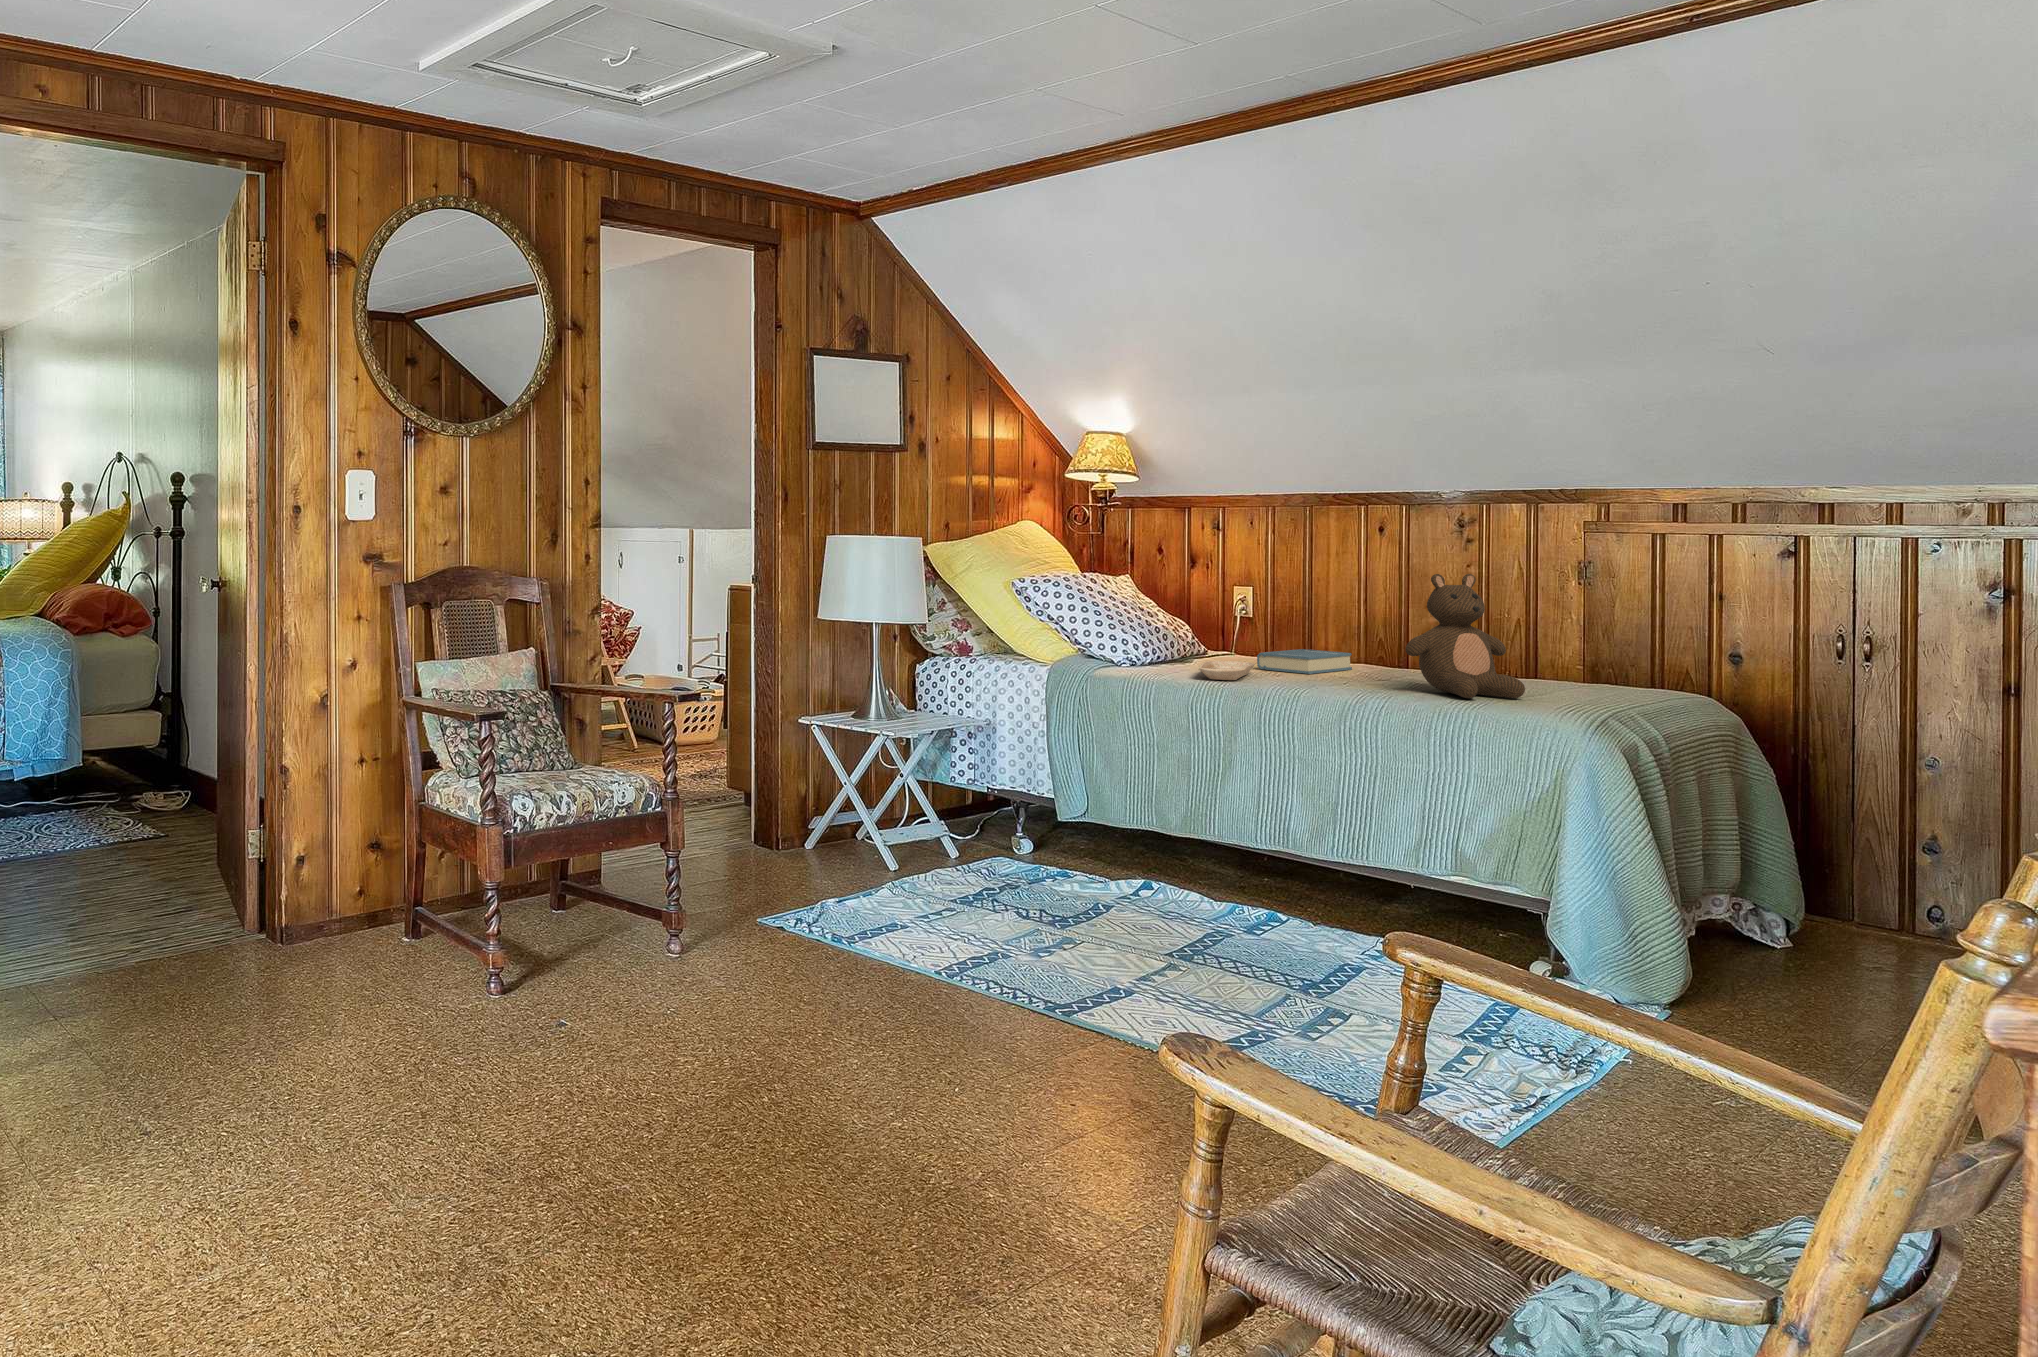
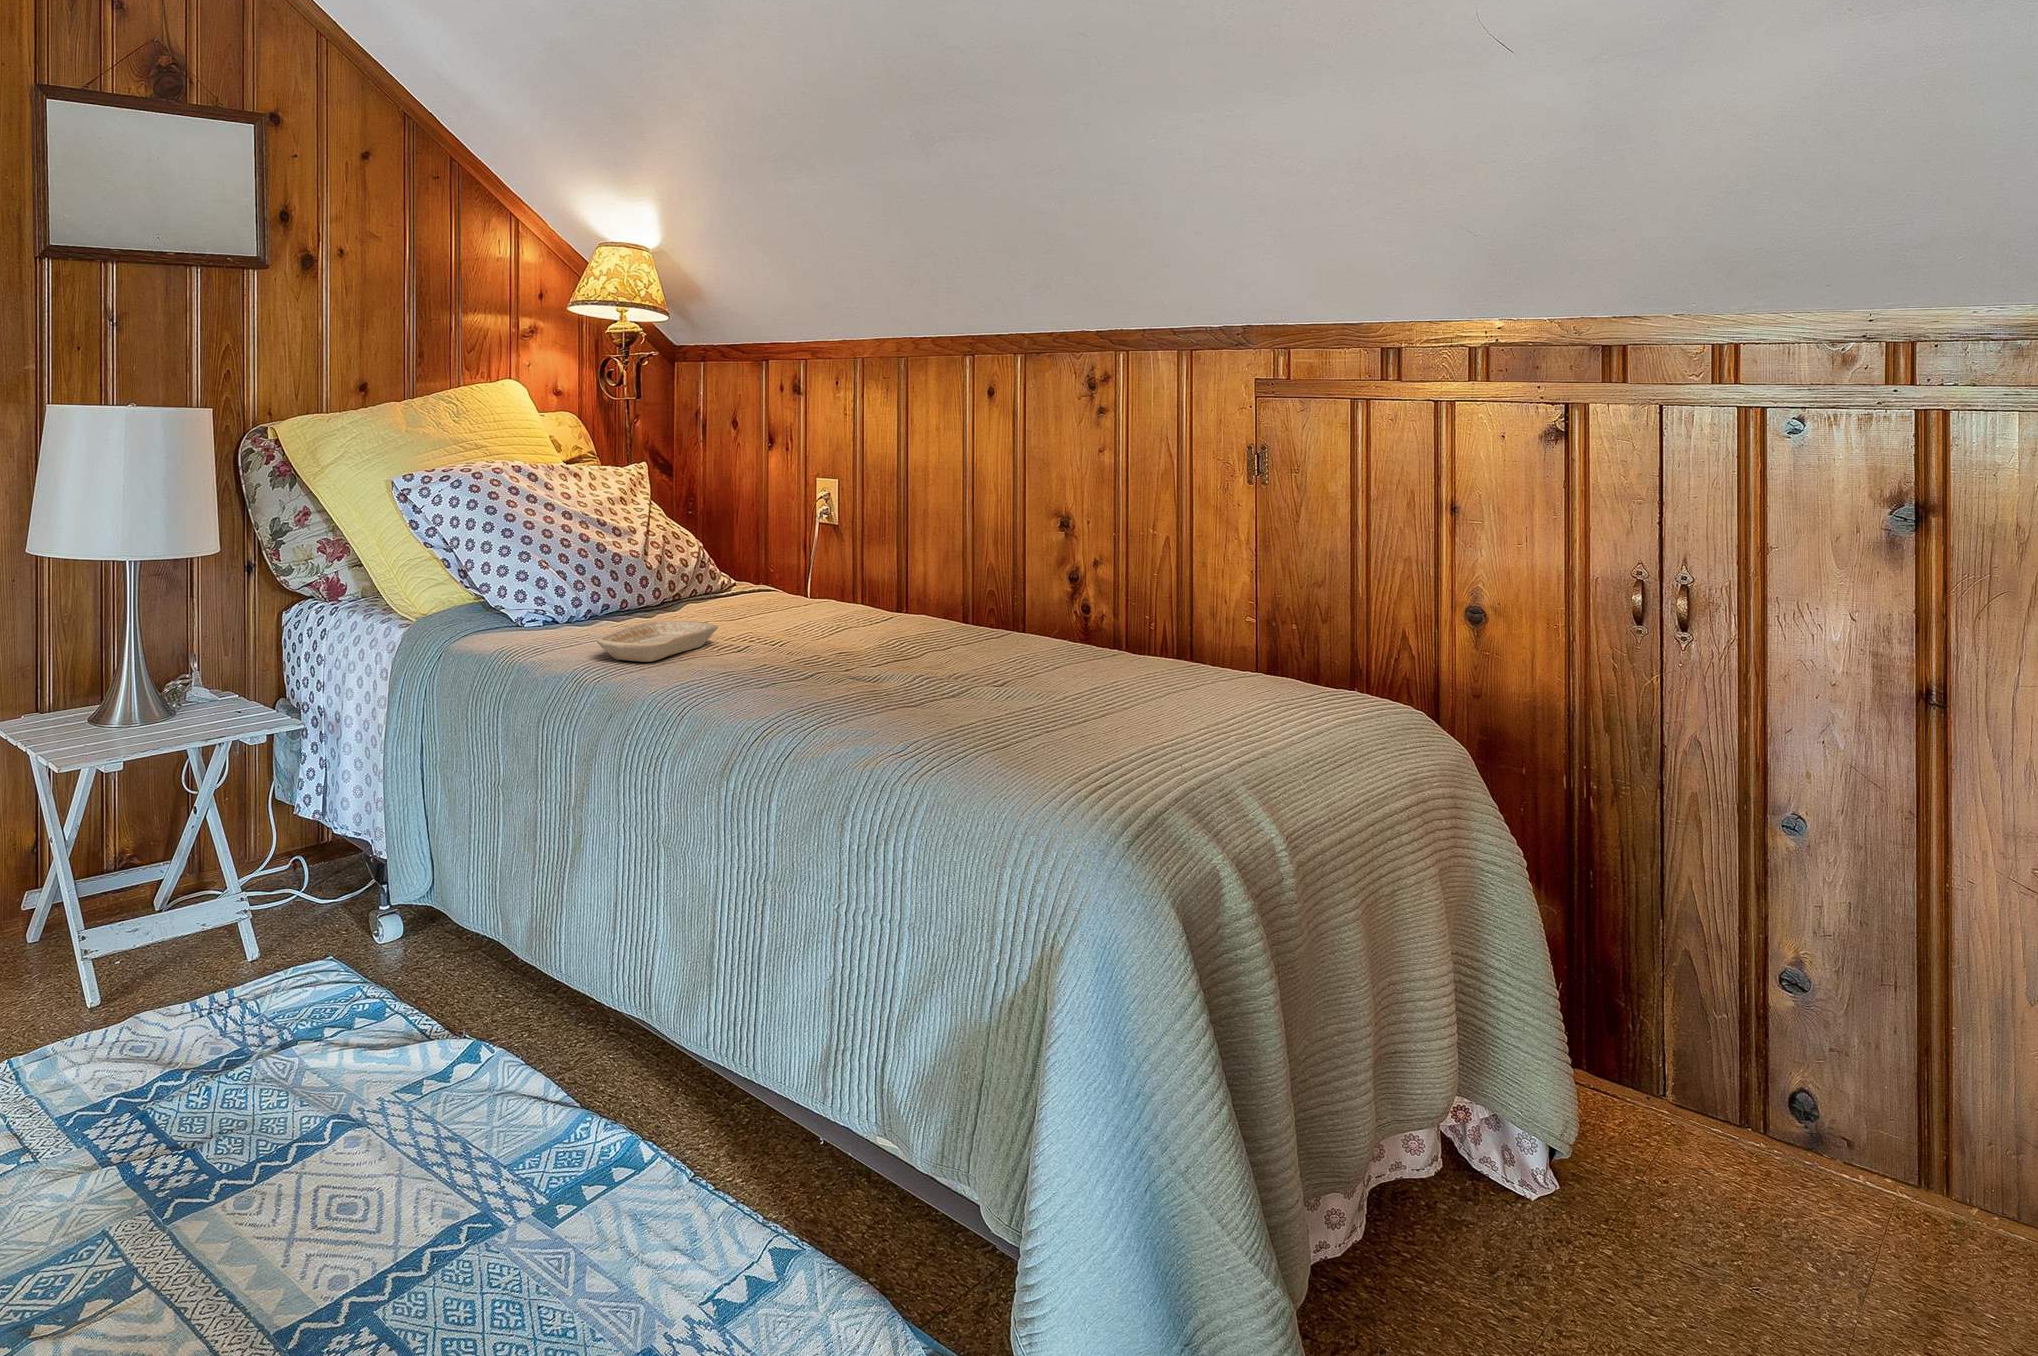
stuffed bear: present [1406,574,1525,698] -> none [899,471,1091,711]
hardback book: present [1257,649,1352,674] -> none [741,598,892,645]

